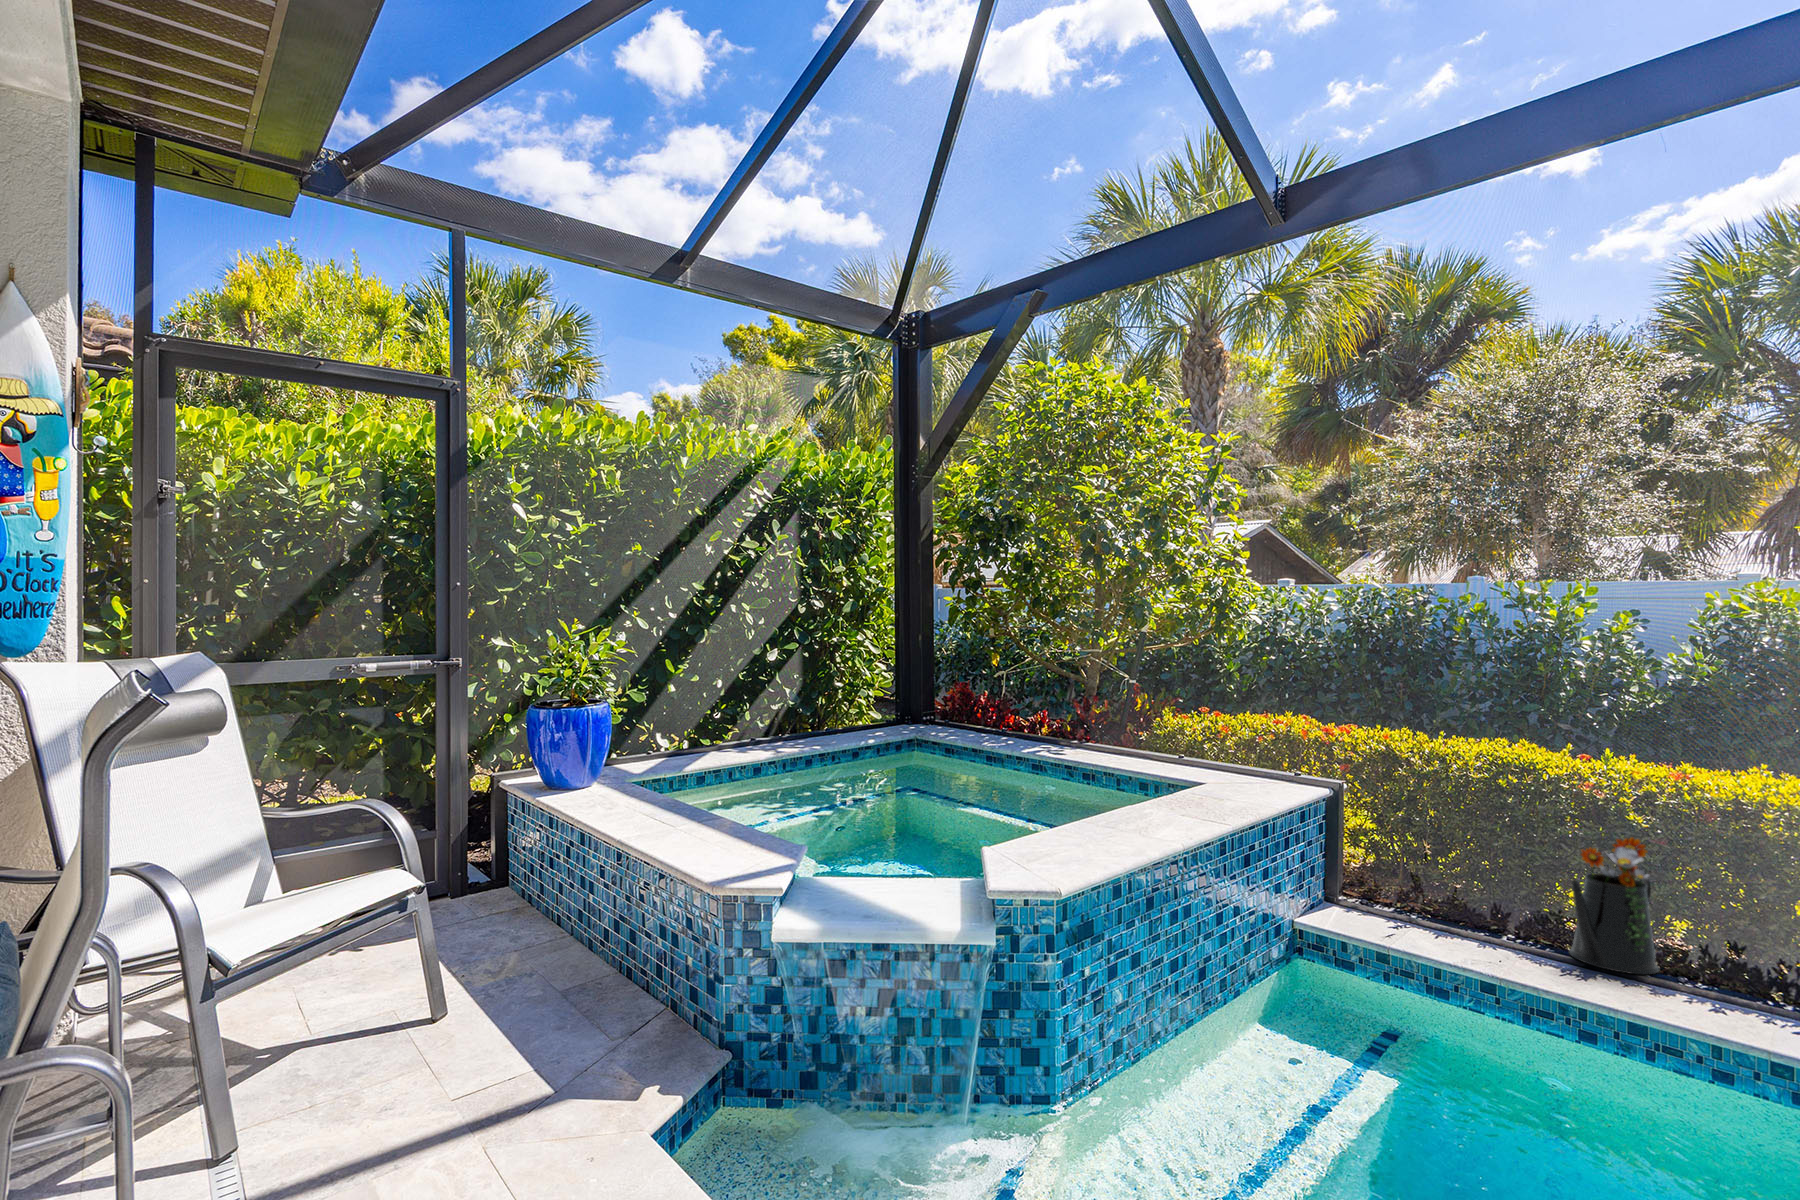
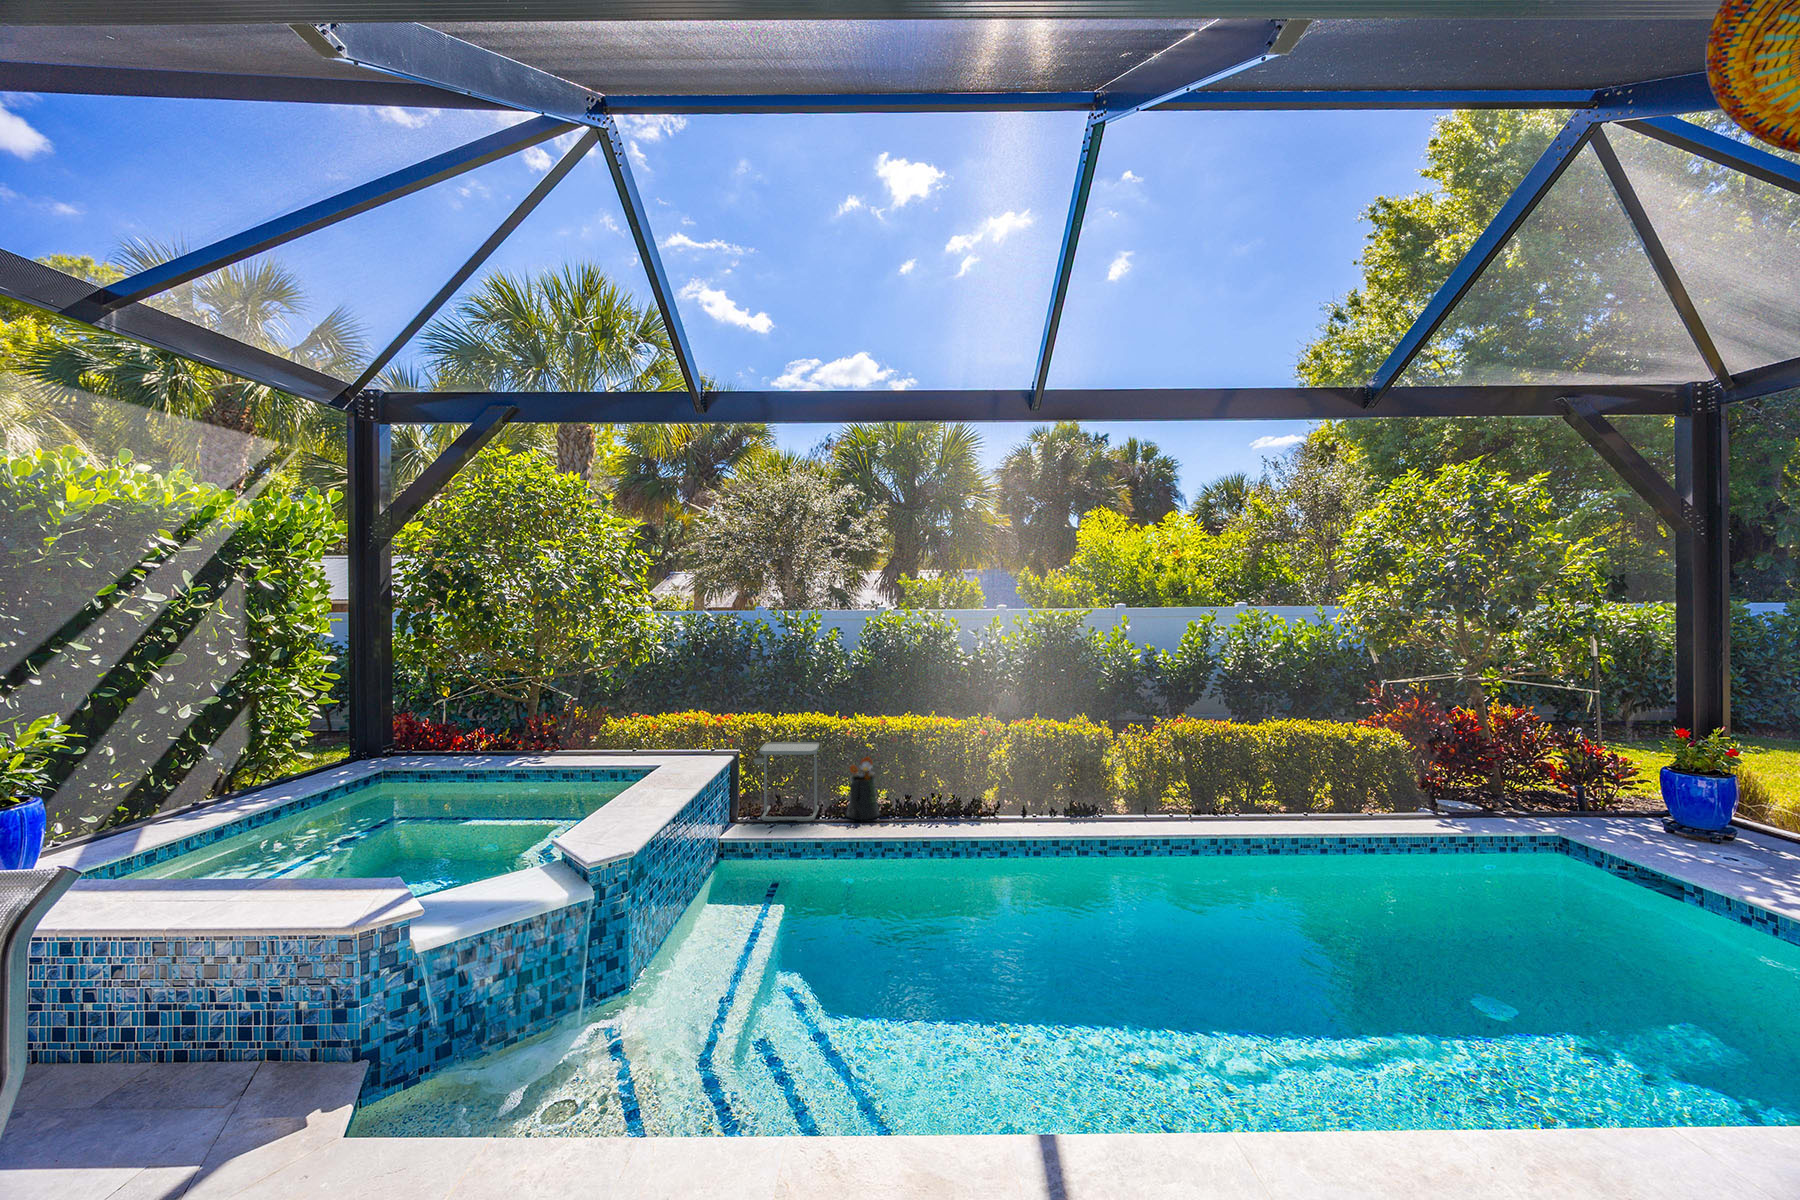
side table: none [1374,776,1516,940] -> present [754,742,819,821]

